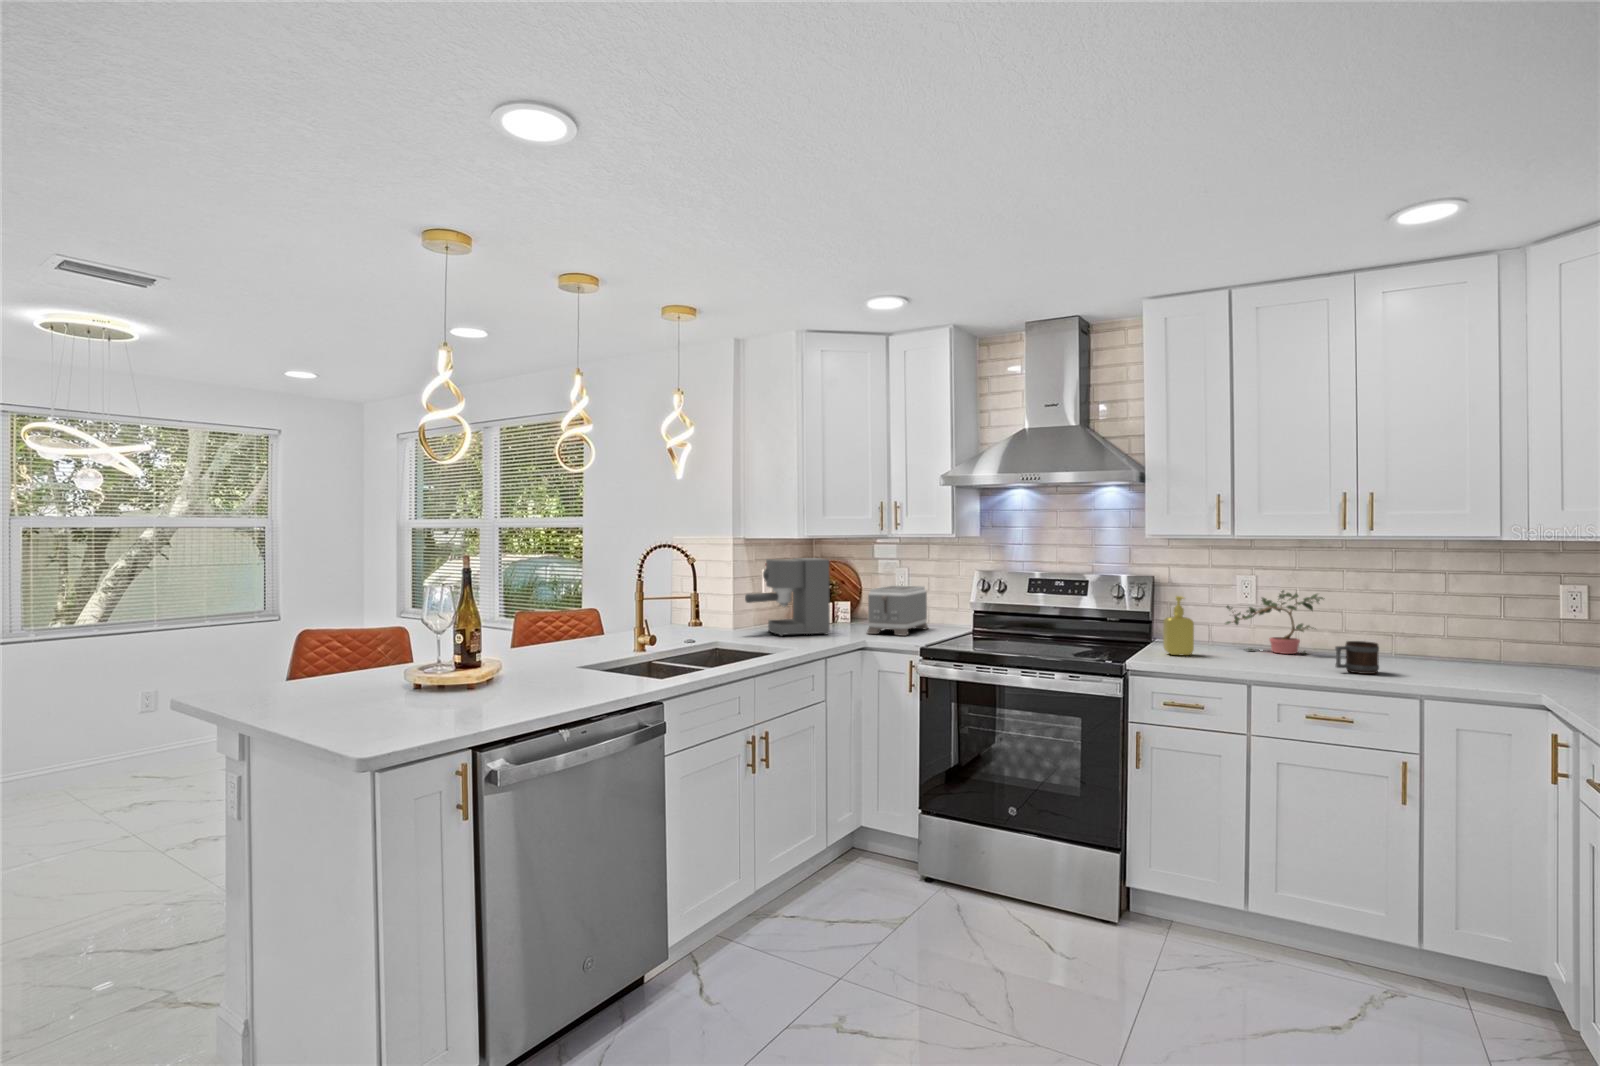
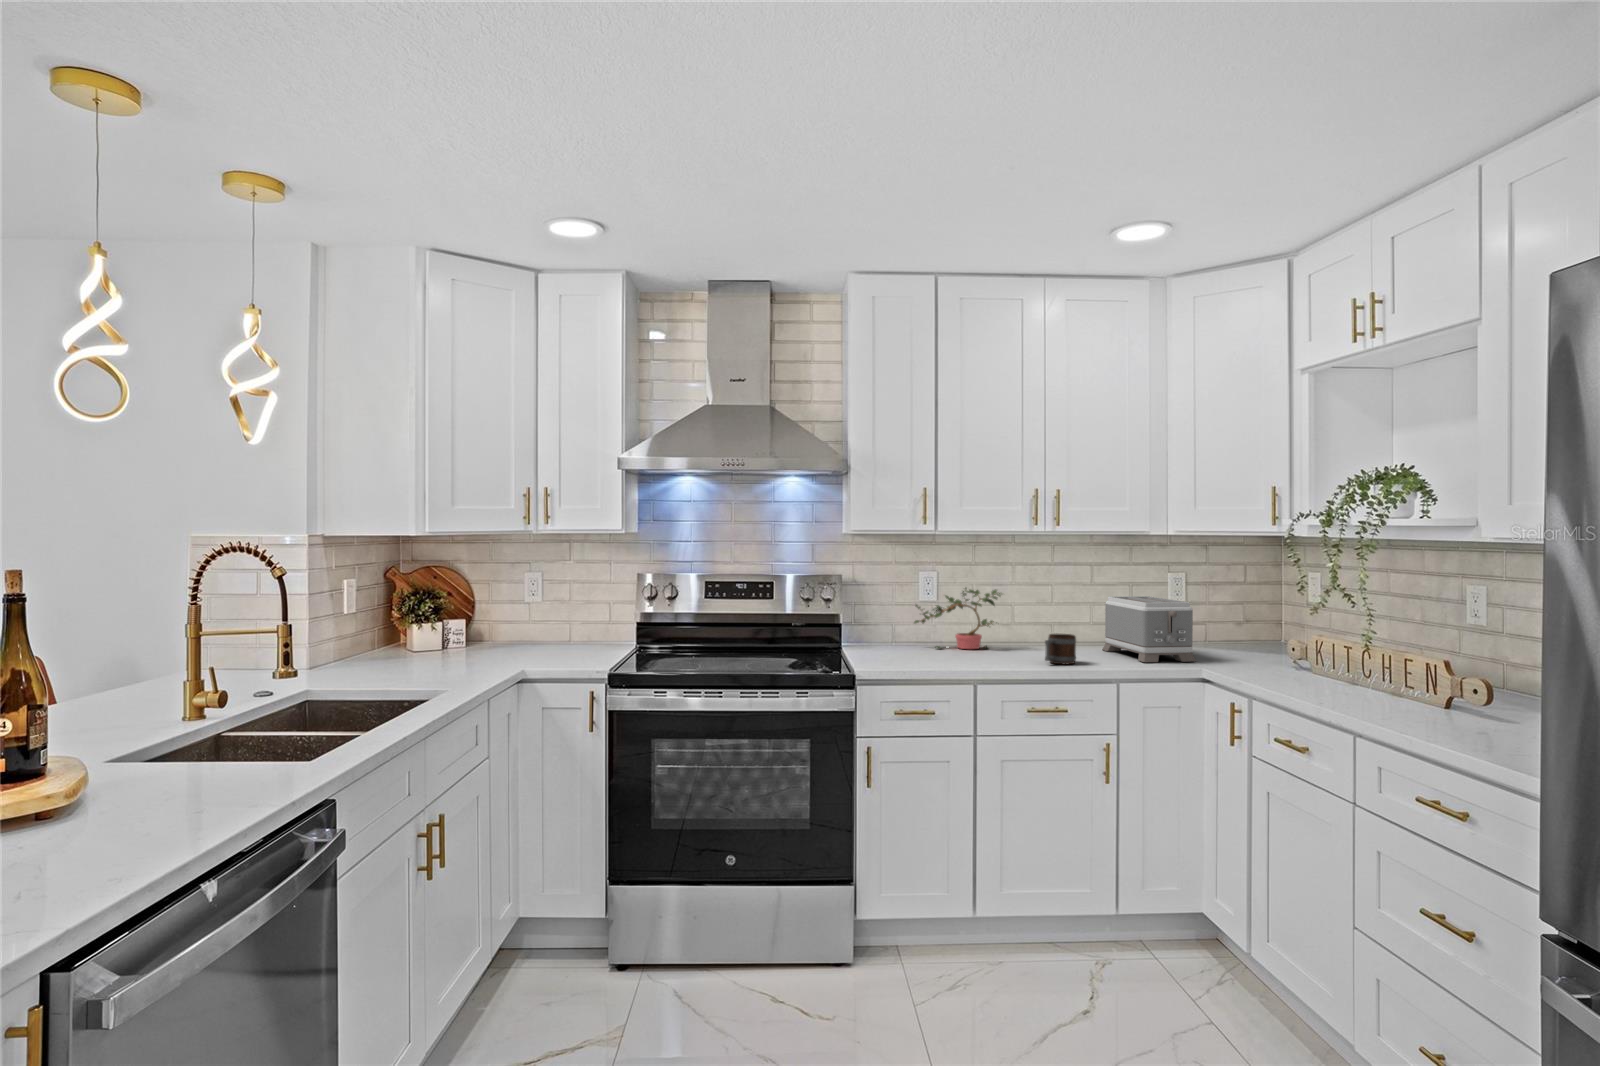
coffee maker: present [745,558,830,636] -> none [339,562,466,674]
toaster: present [867,586,928,636] -> present [1102,596,1196,662]
soap dispenser: present [1163,596,1194,655] -> none [876,597,906,660]

